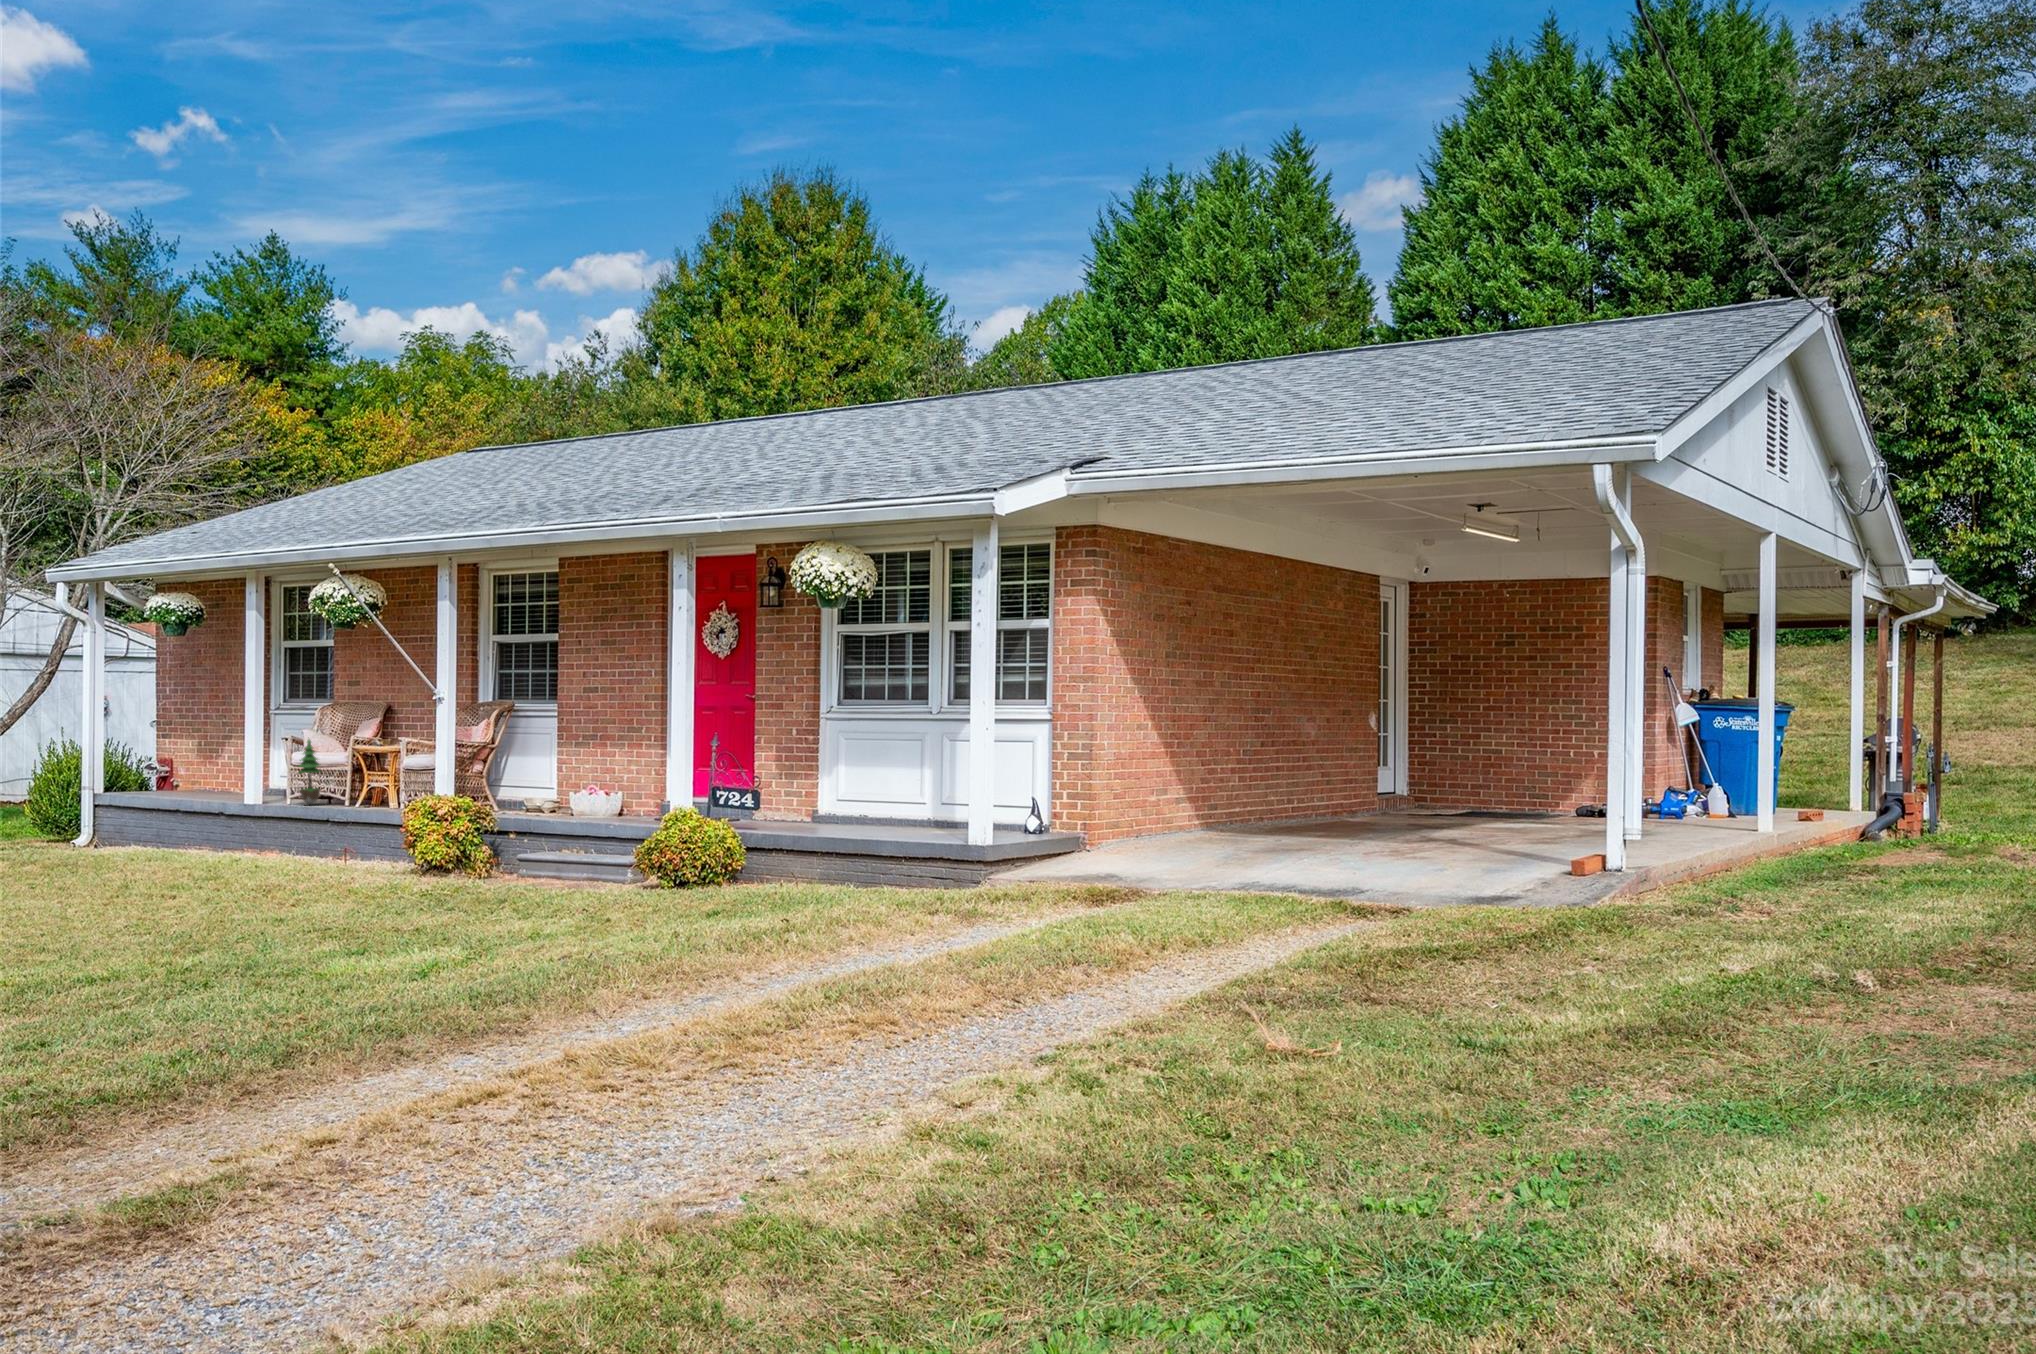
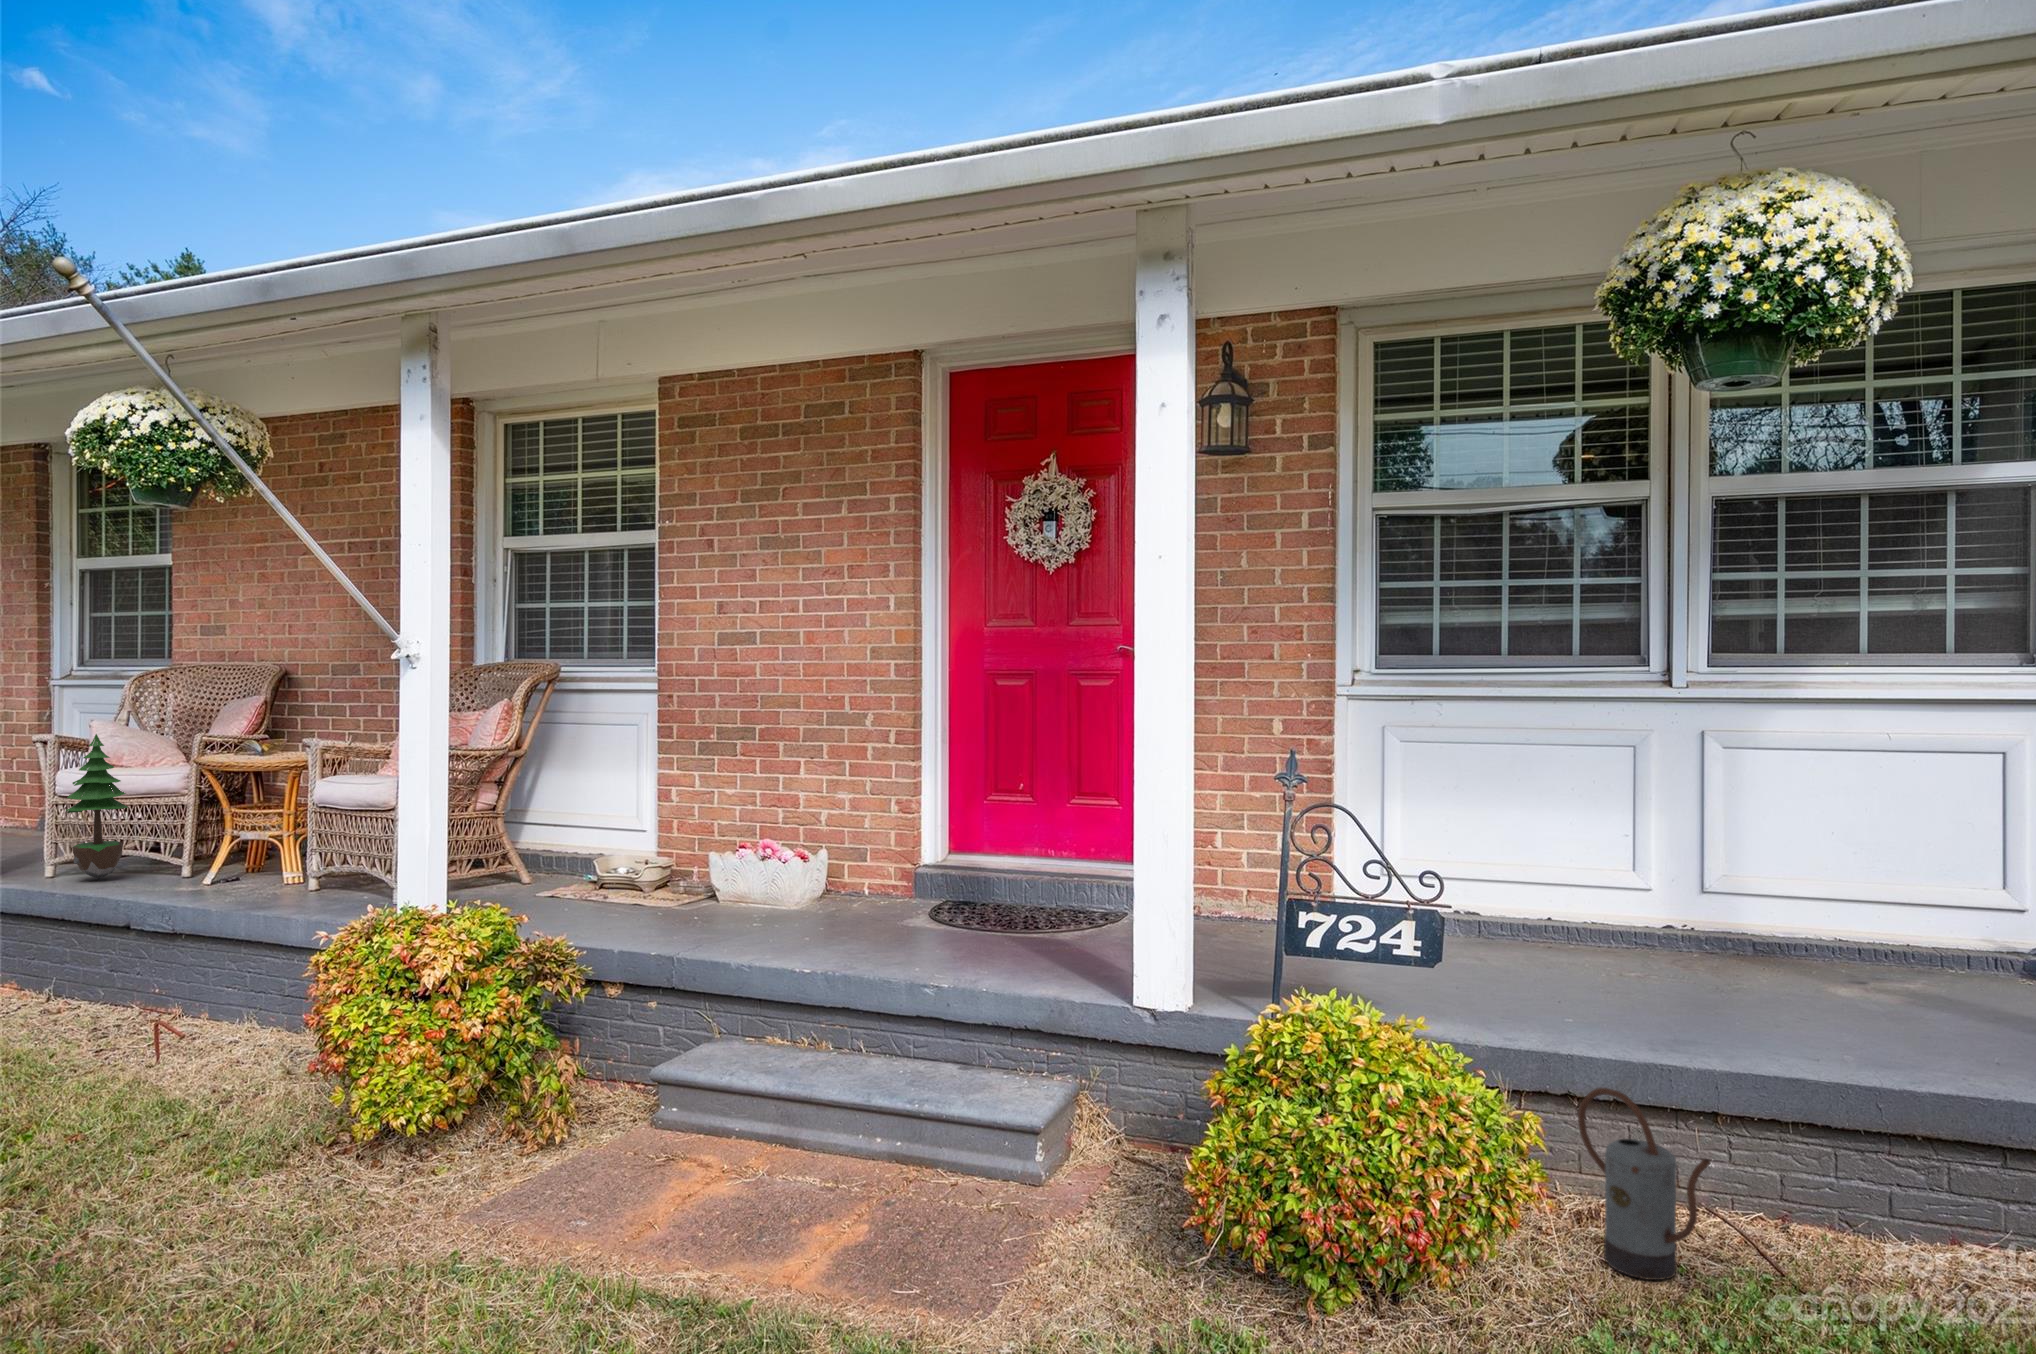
watering can: none [774,842,795,896] -> present [1578,1088,1711,1280]

